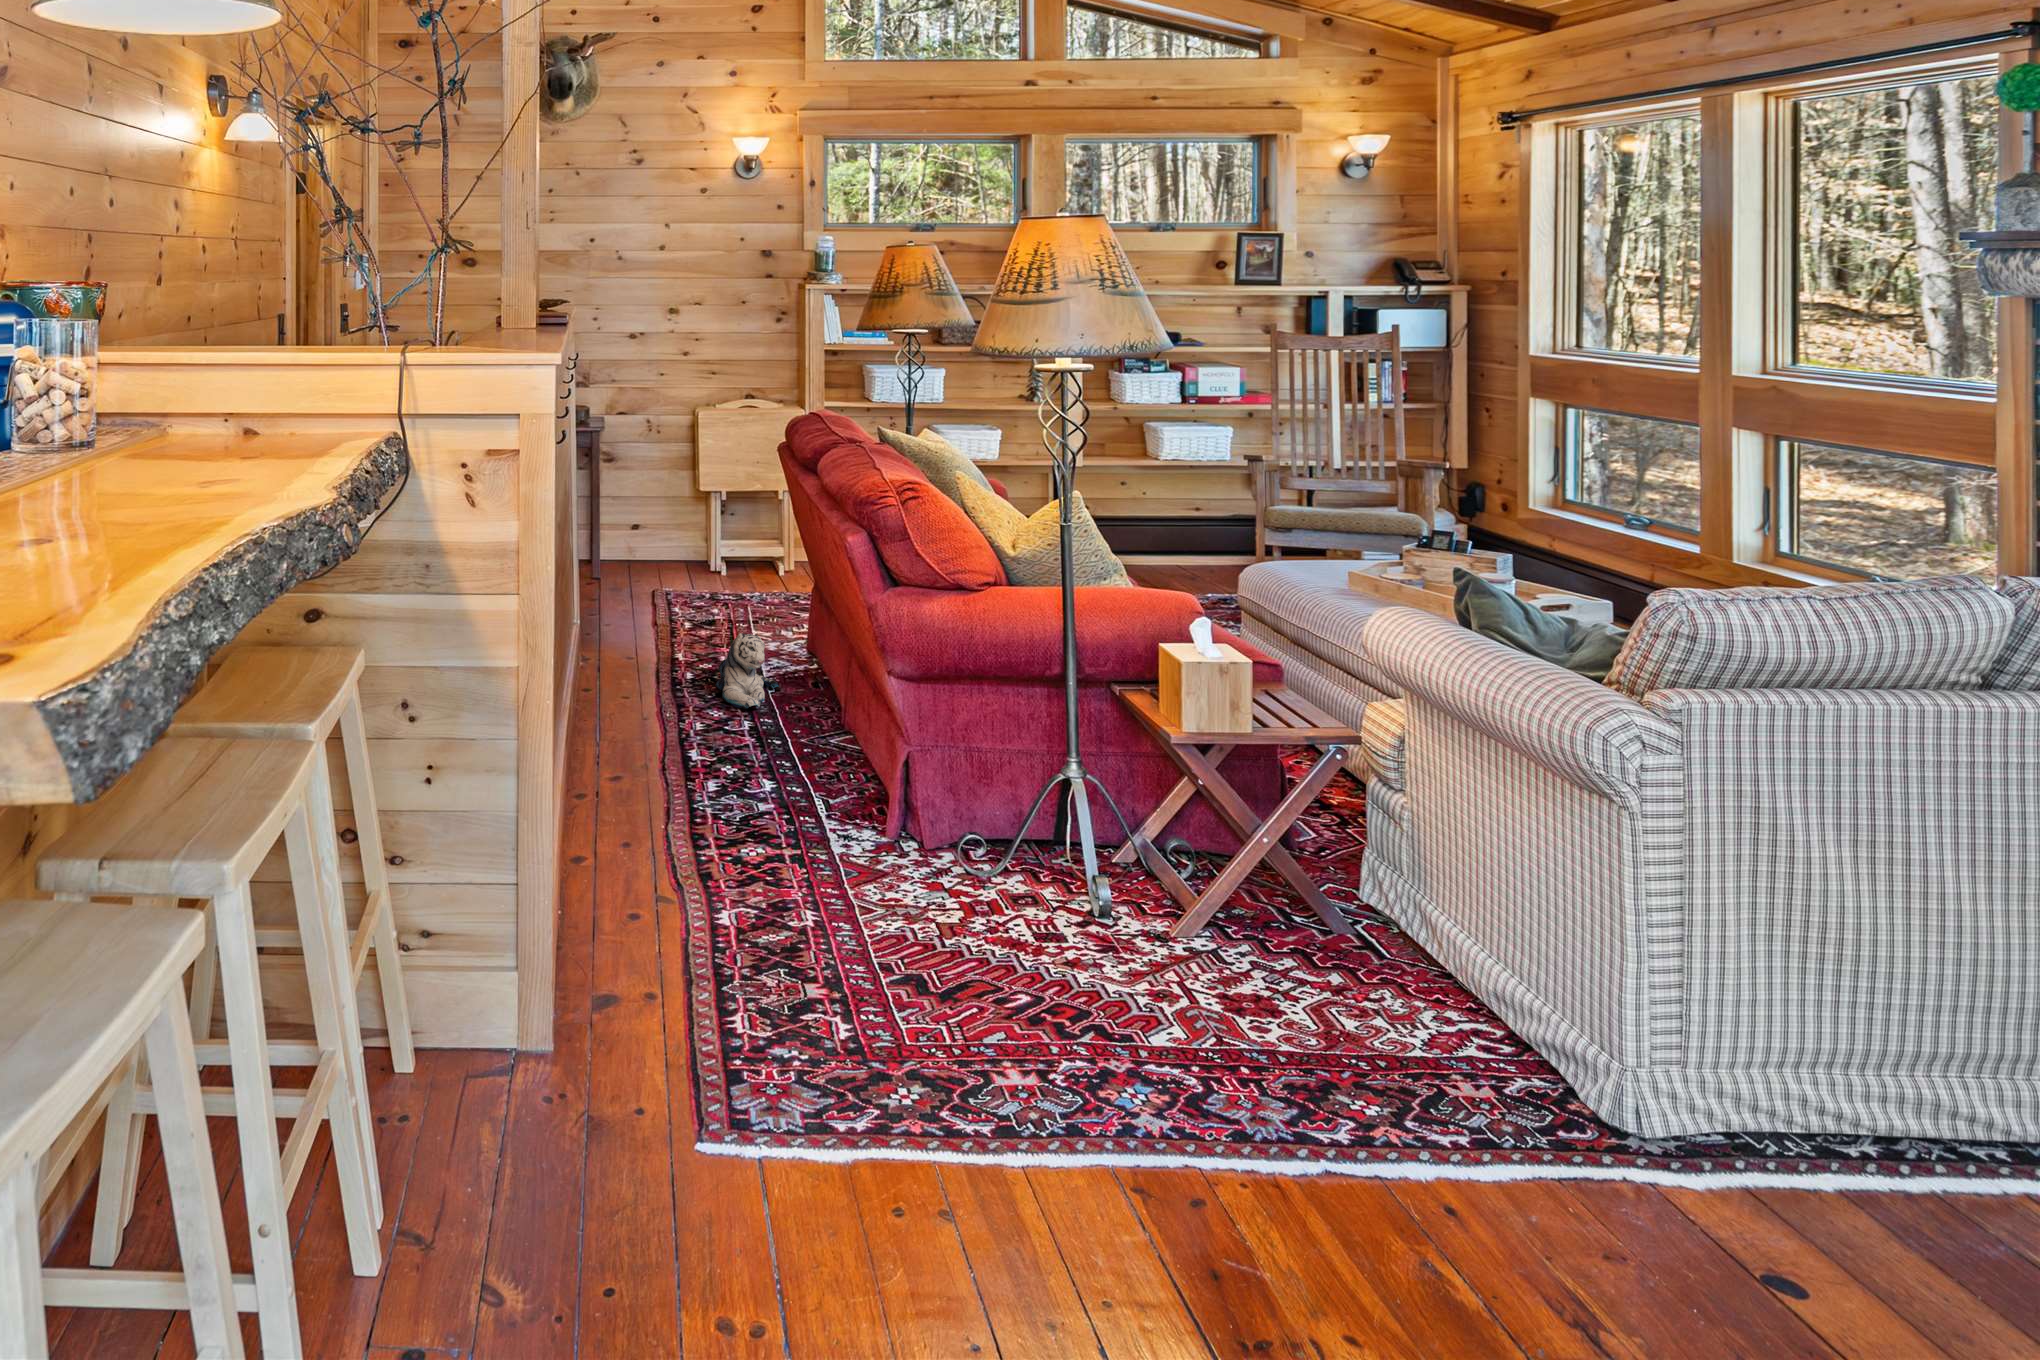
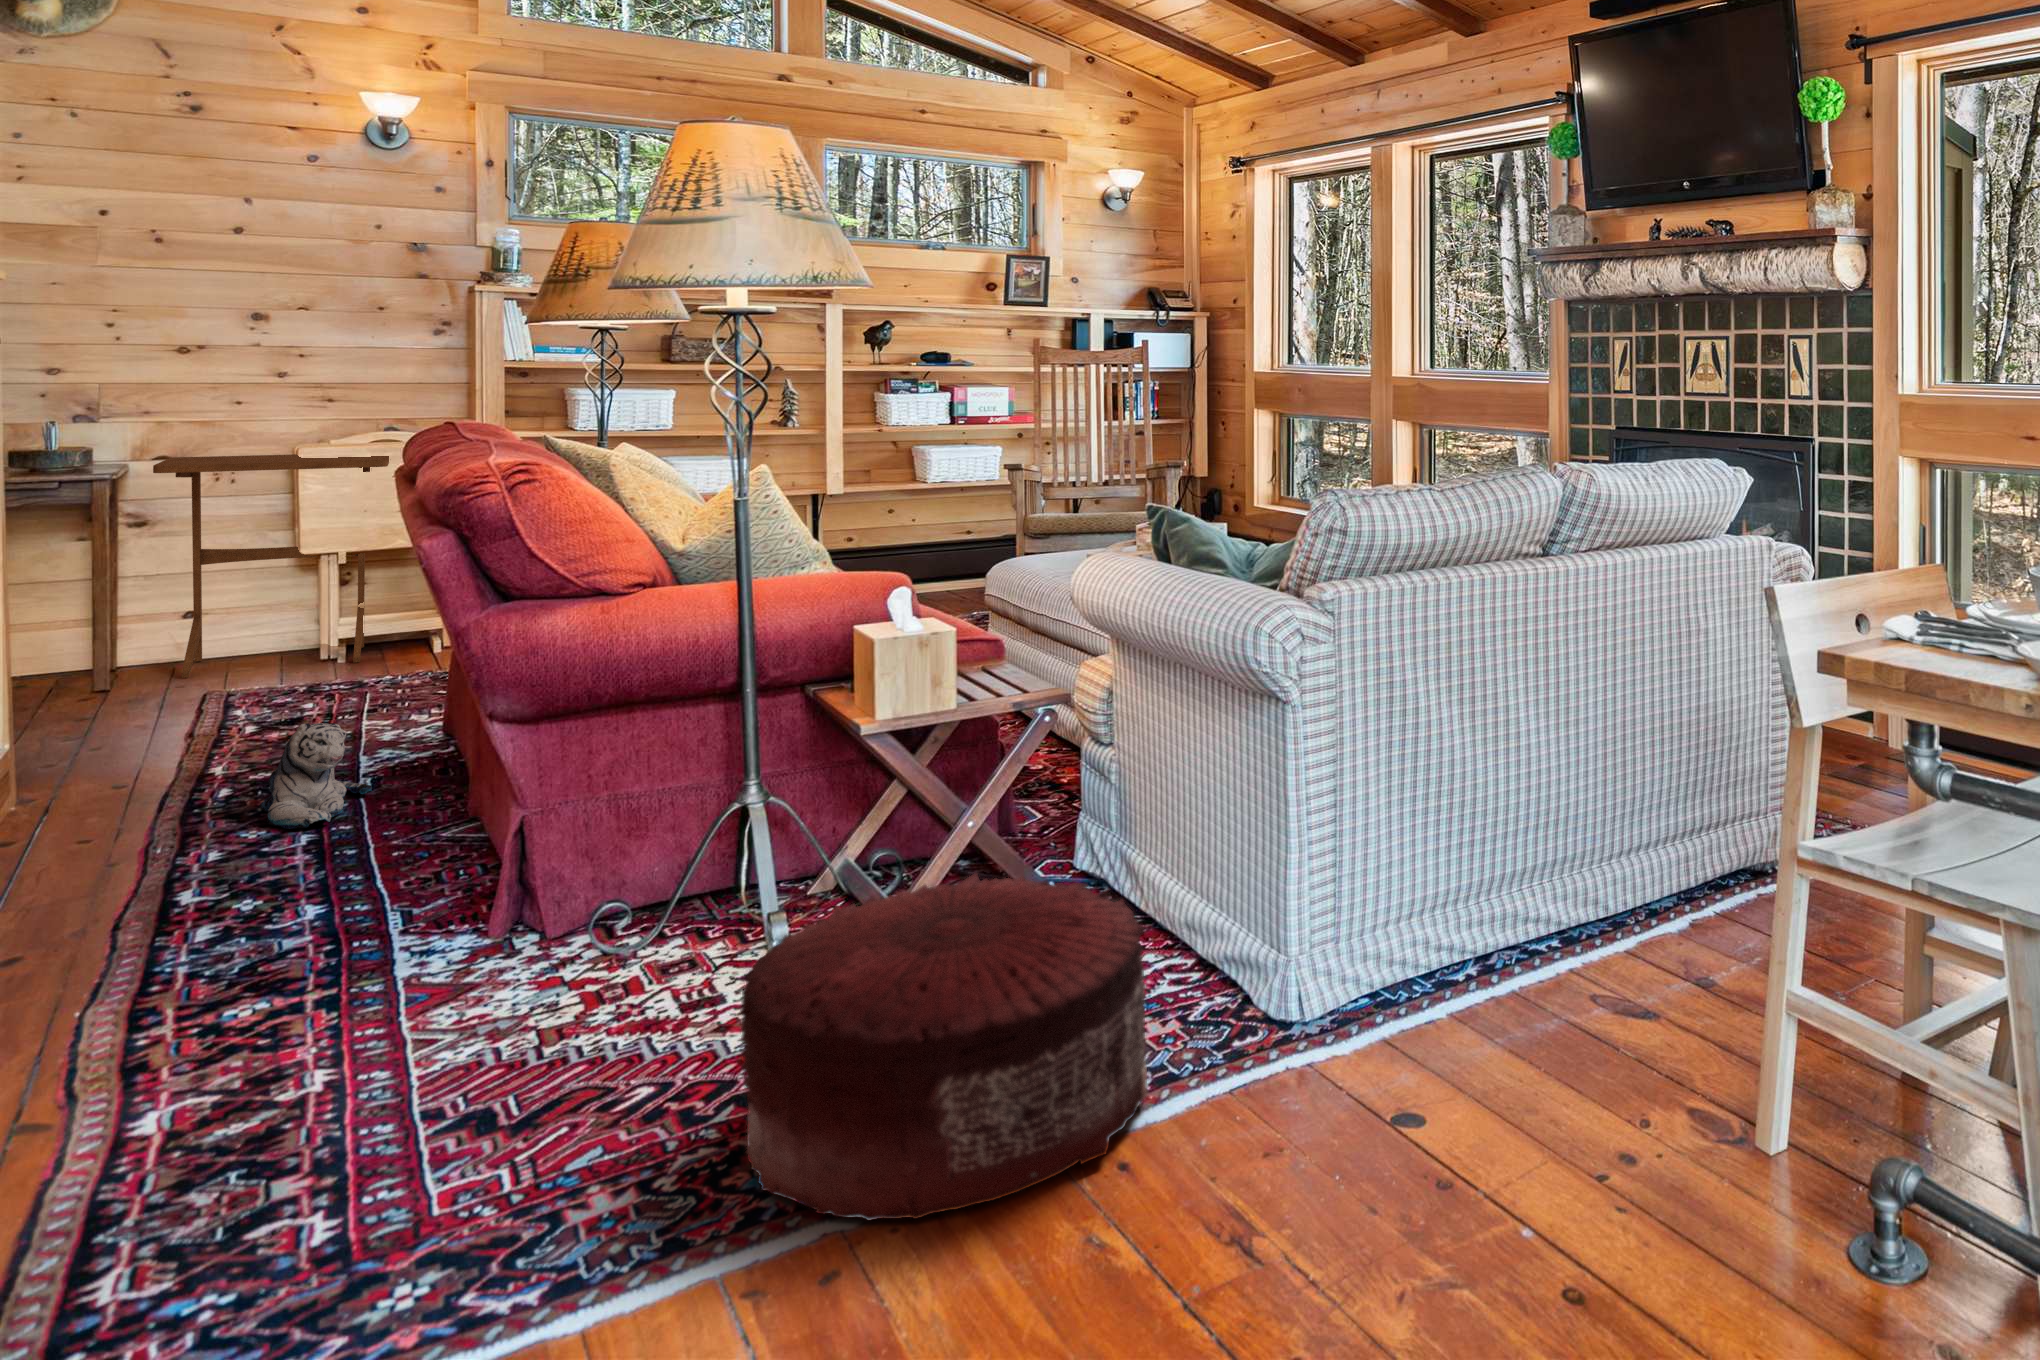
side table: none [625,411,756,569] -> present [153,454,389,678]
pouf: none [1106,897,1471,1199] -> present [741,873,1147,1220]

